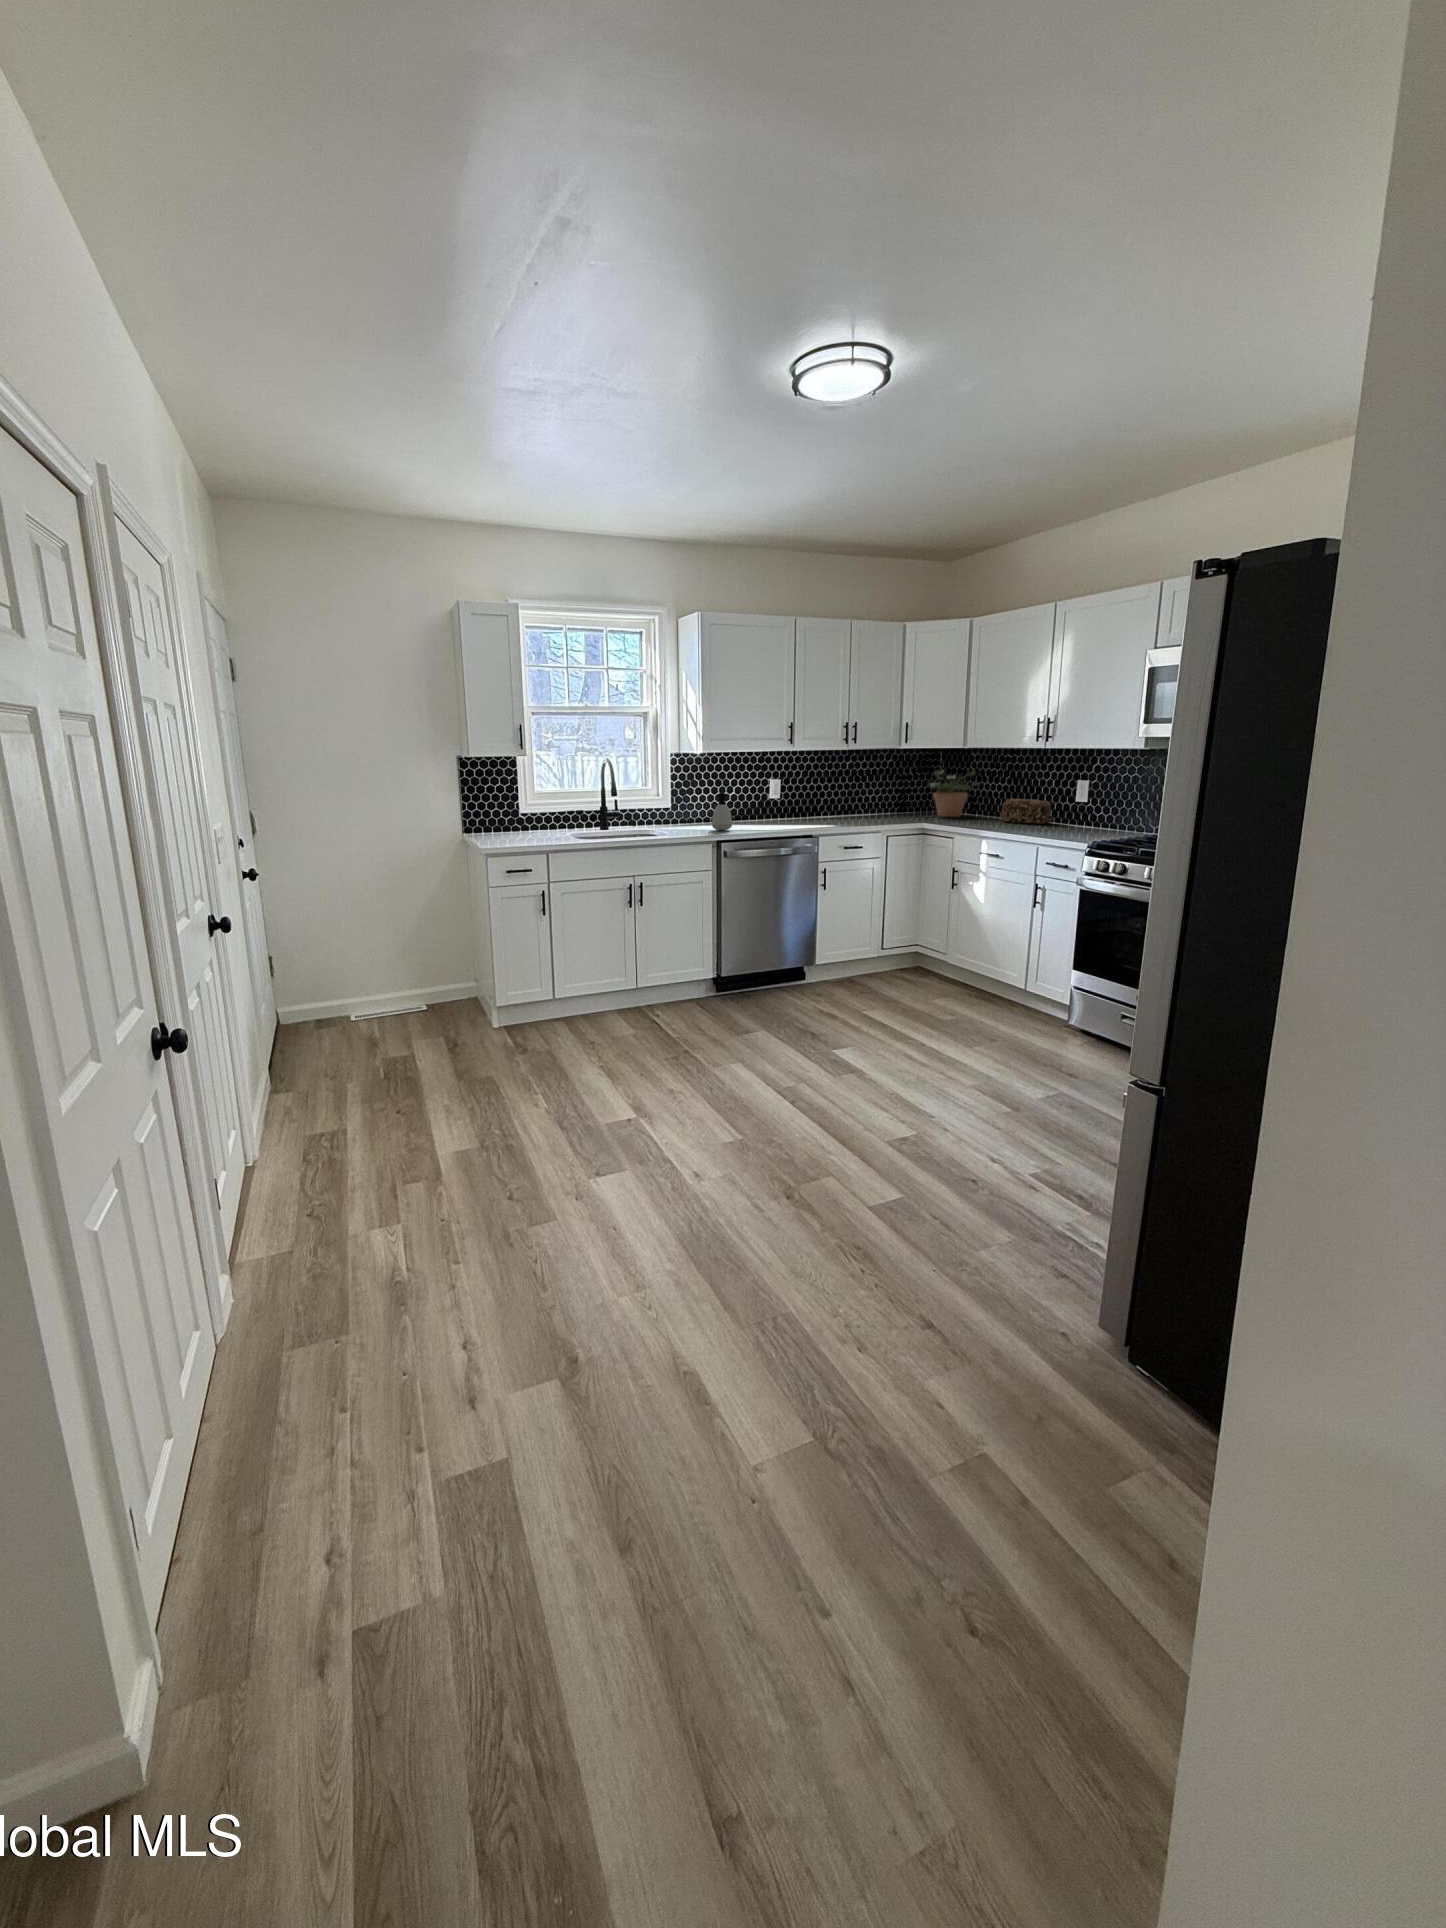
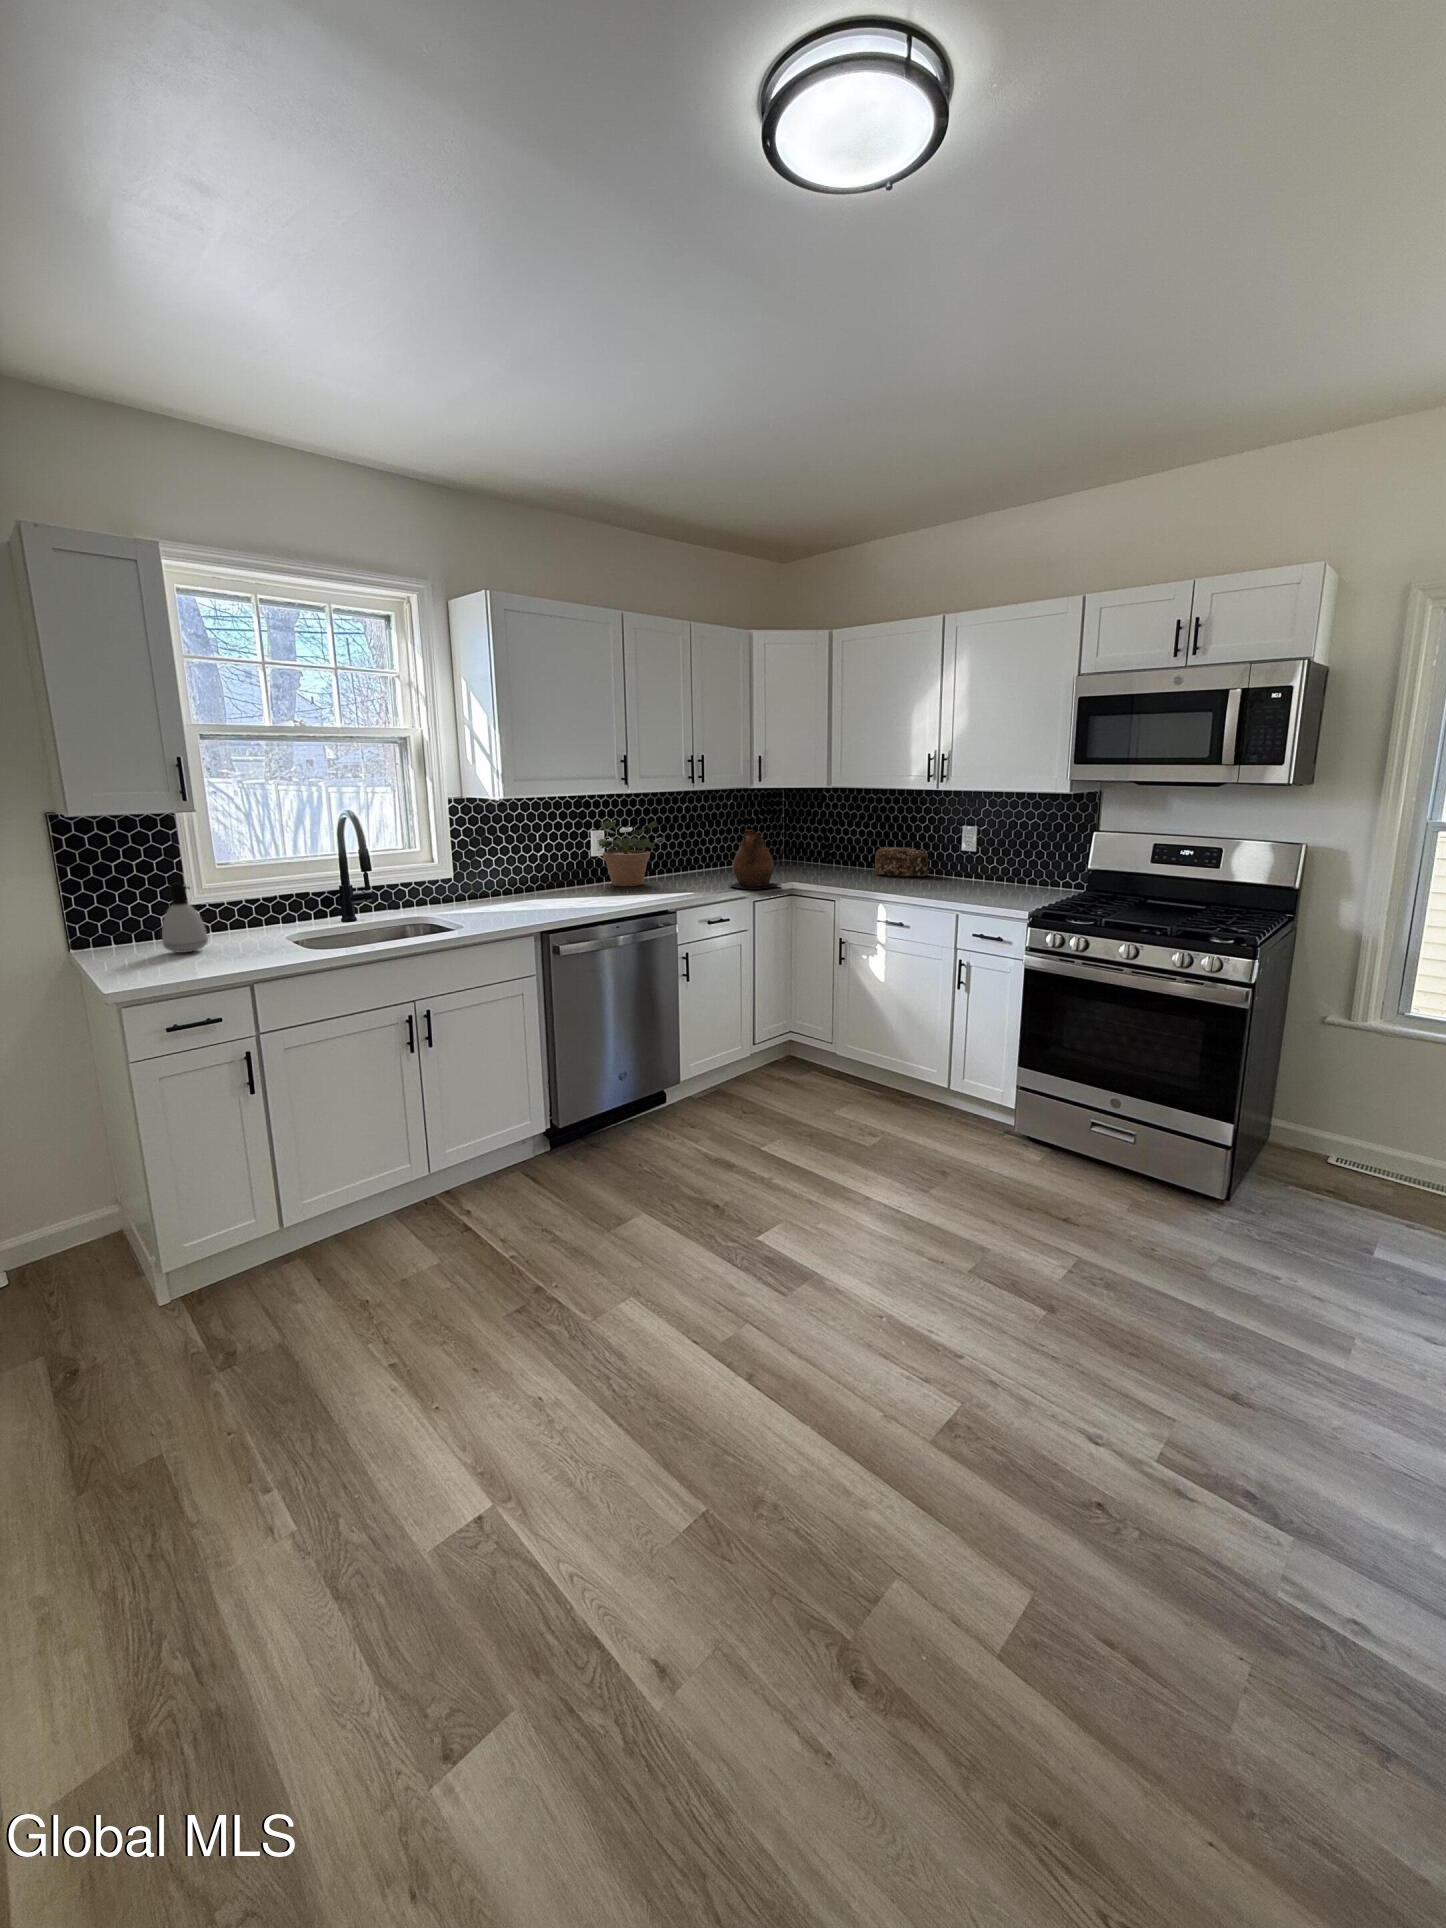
potted plant: present [931,771,975,817] -> present [597,820,663,886]
ceramic pitcher: none [867,780,910,825] -> present [729,830,781,889]
soap dispenser: present [712,793,732,831] -> present [162,883,208,953]

